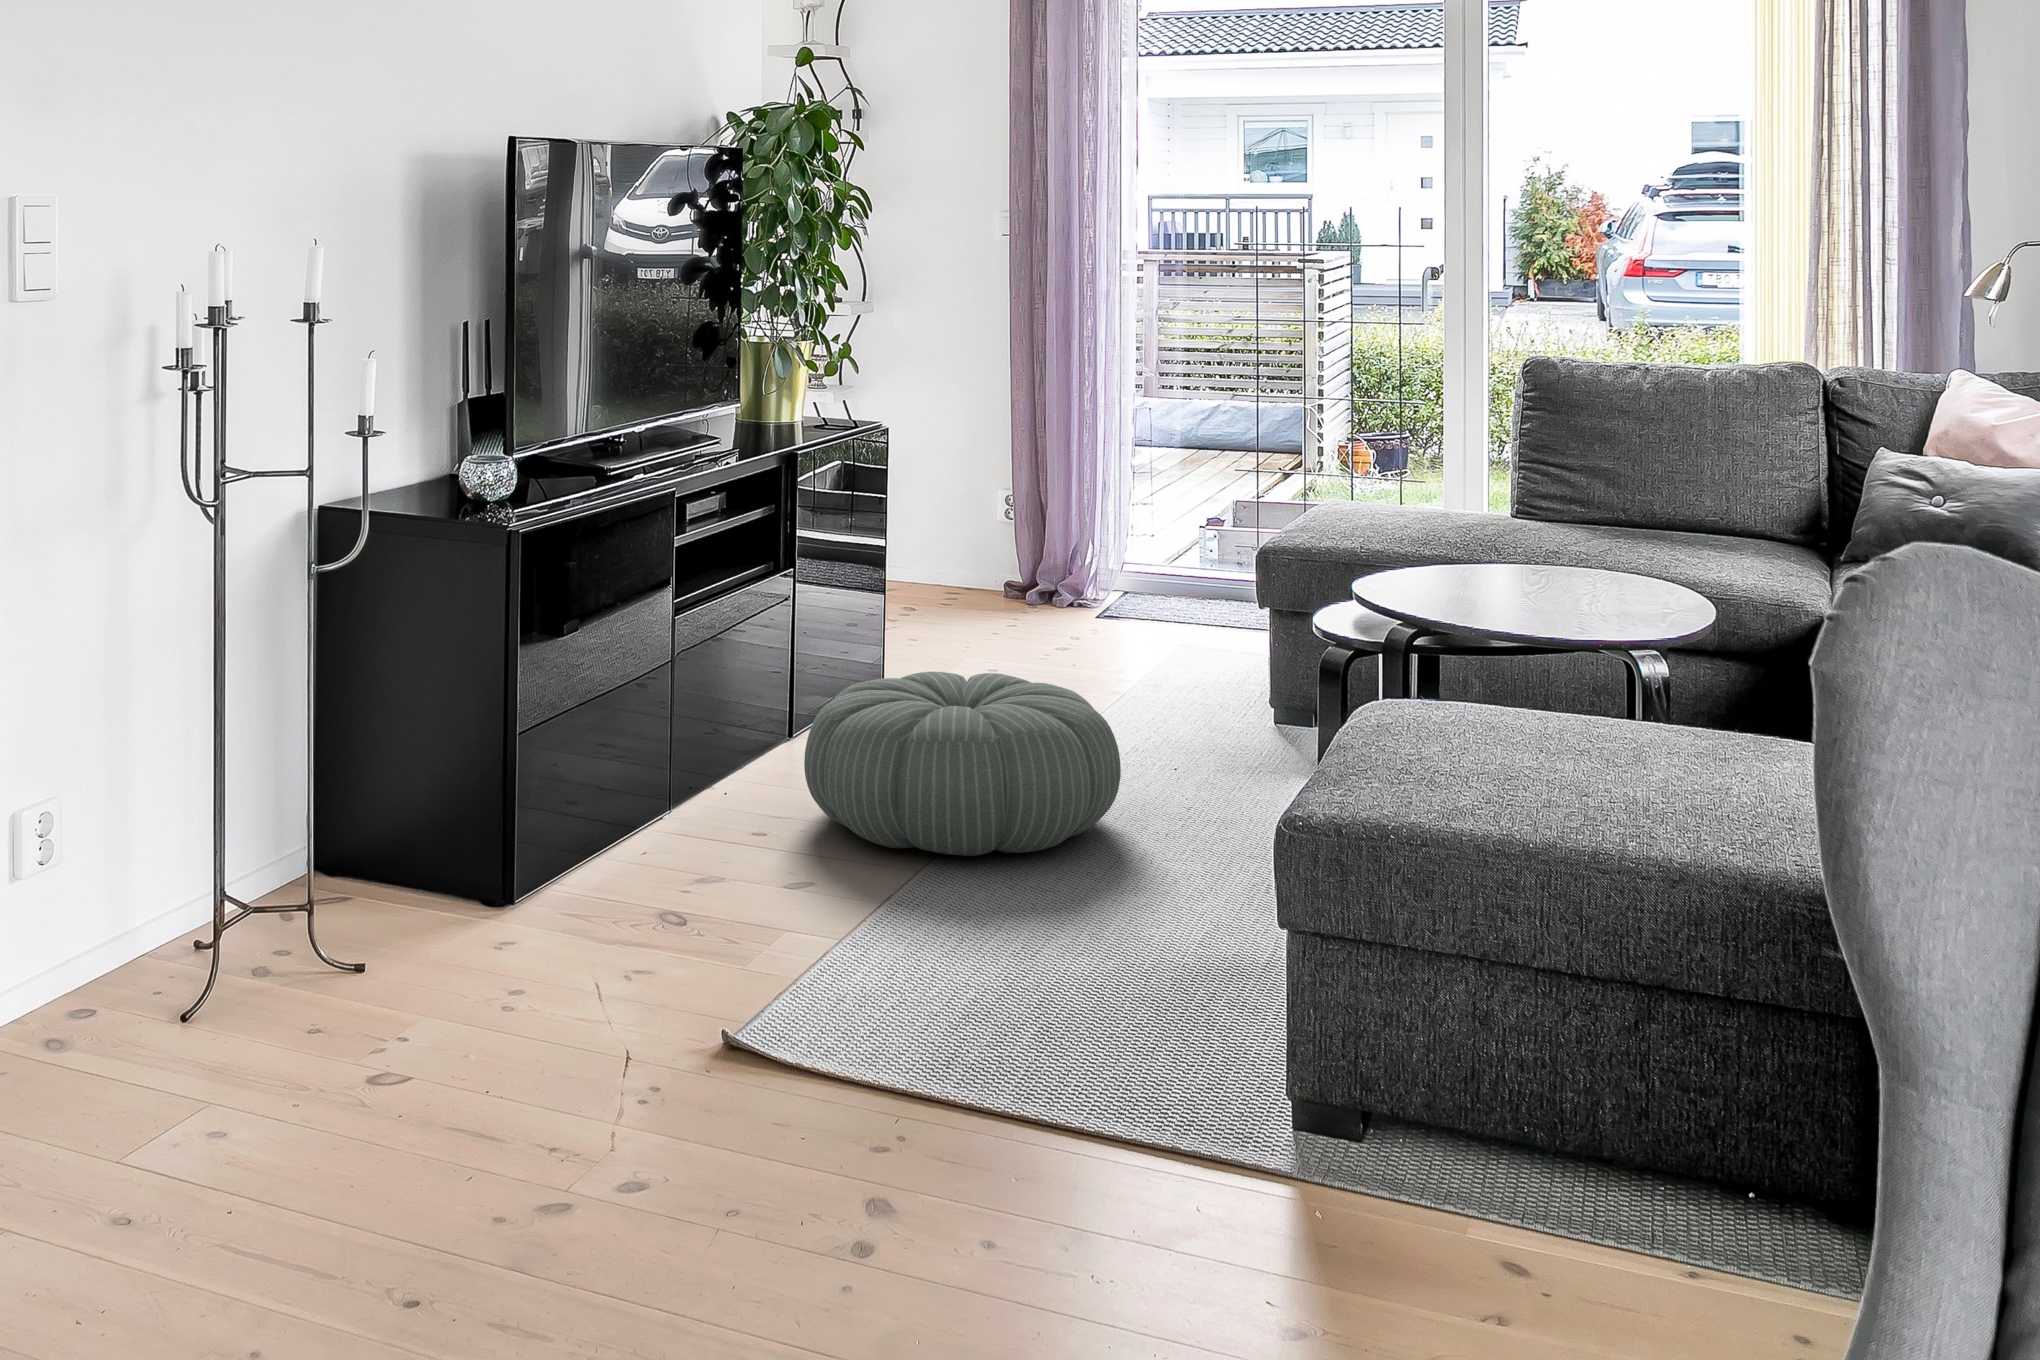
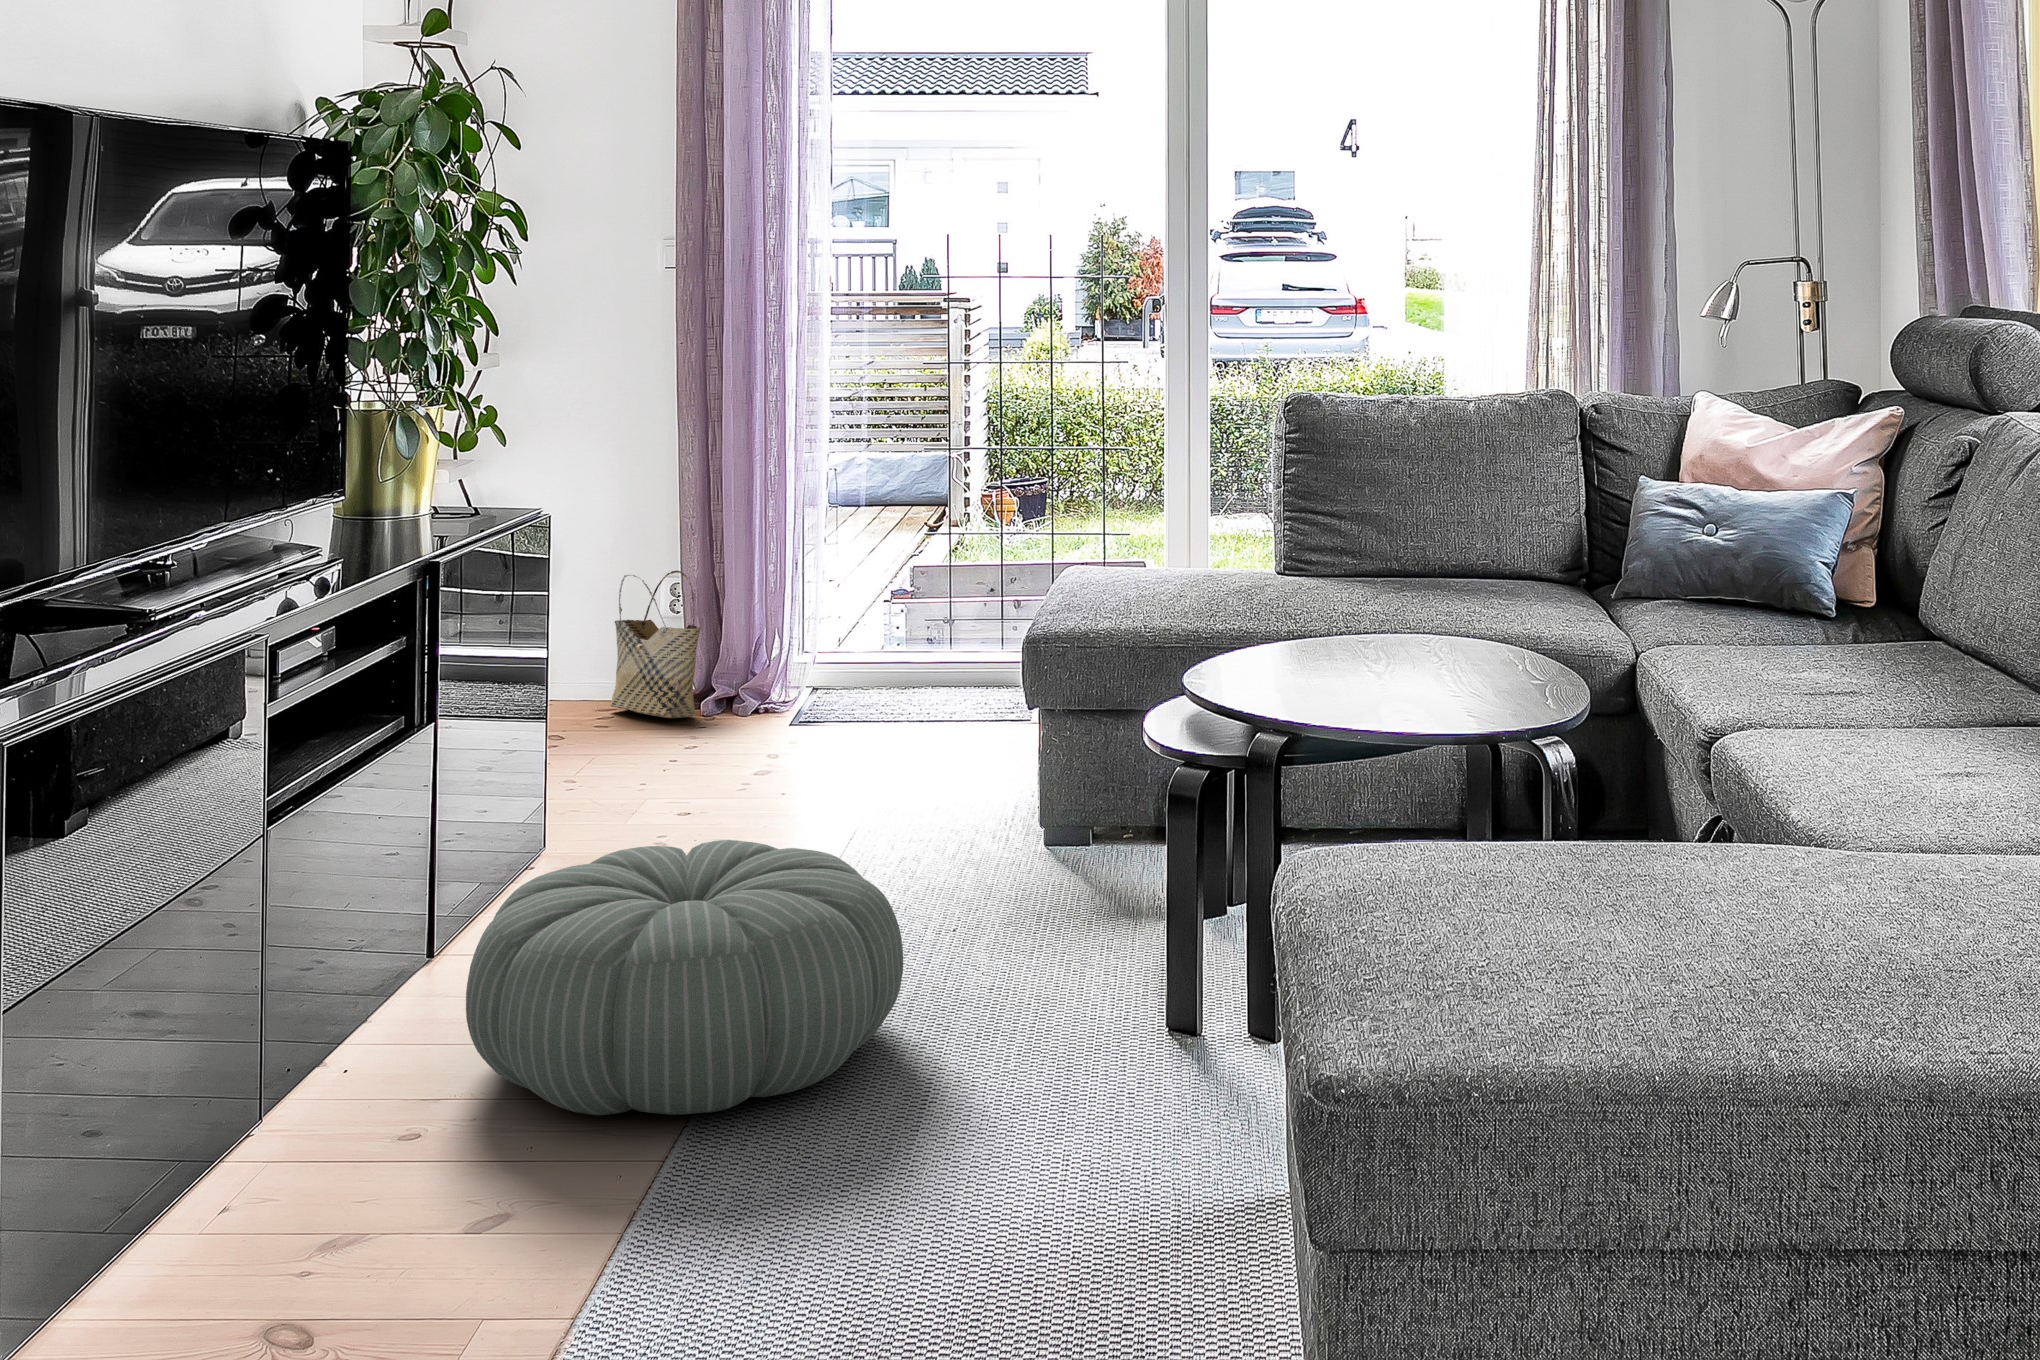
woven basket: none [952,488,1024,608] -> present [610,571,701,718]

